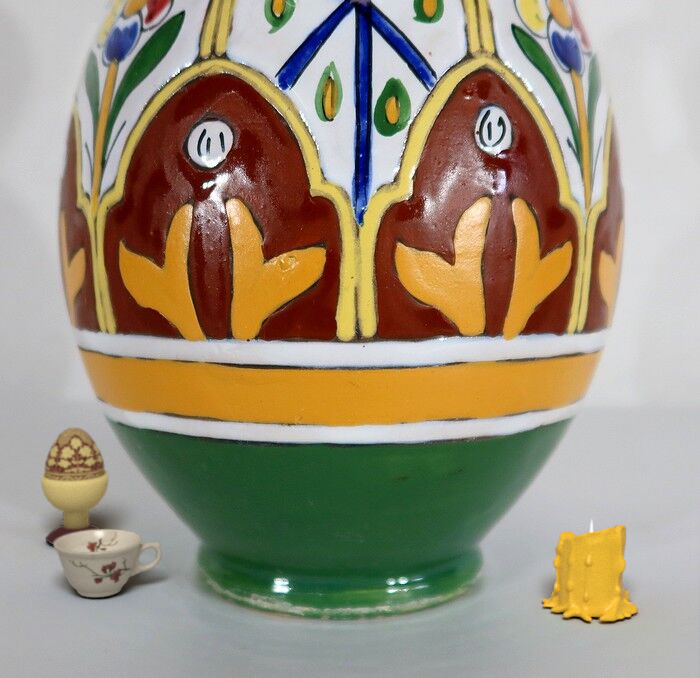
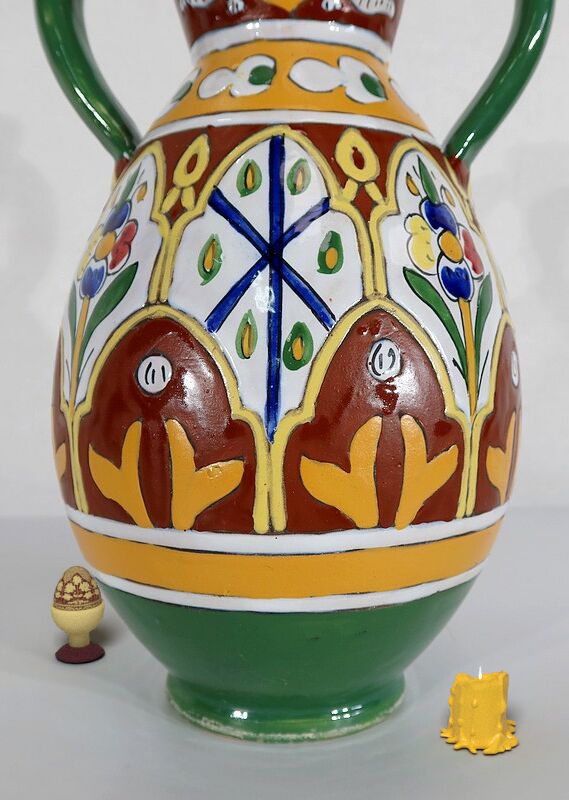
teacup: present [54,529,162,597] -> none [49,658,136,716]

